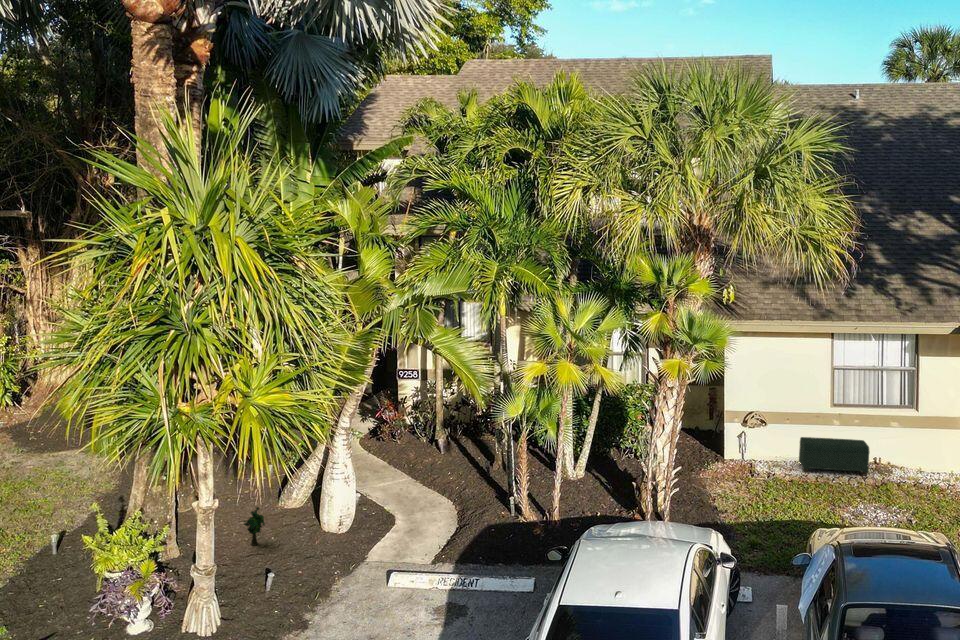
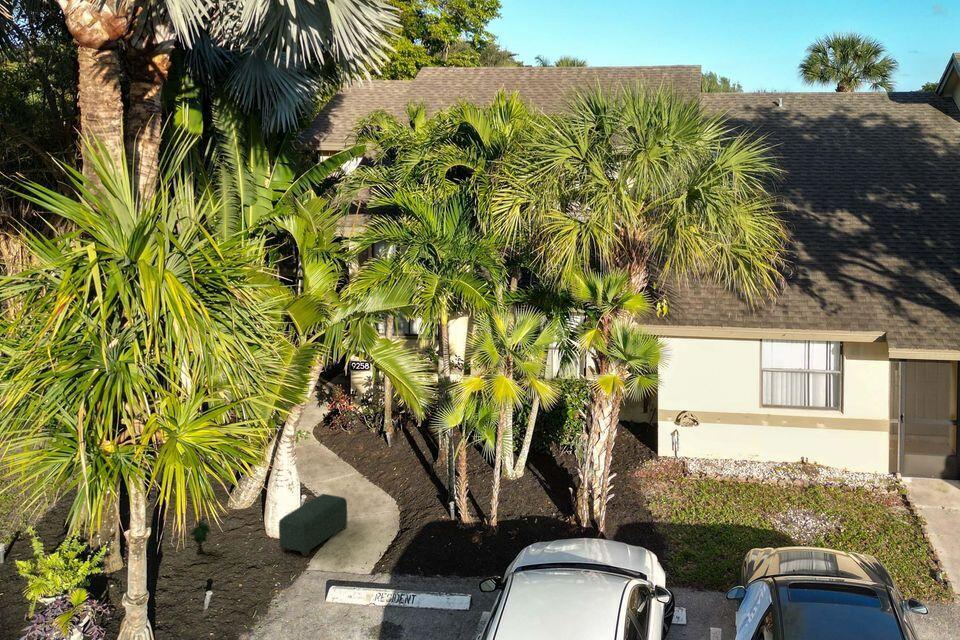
bench: present [799,437,870,476] -> present [279,494,347,557]

